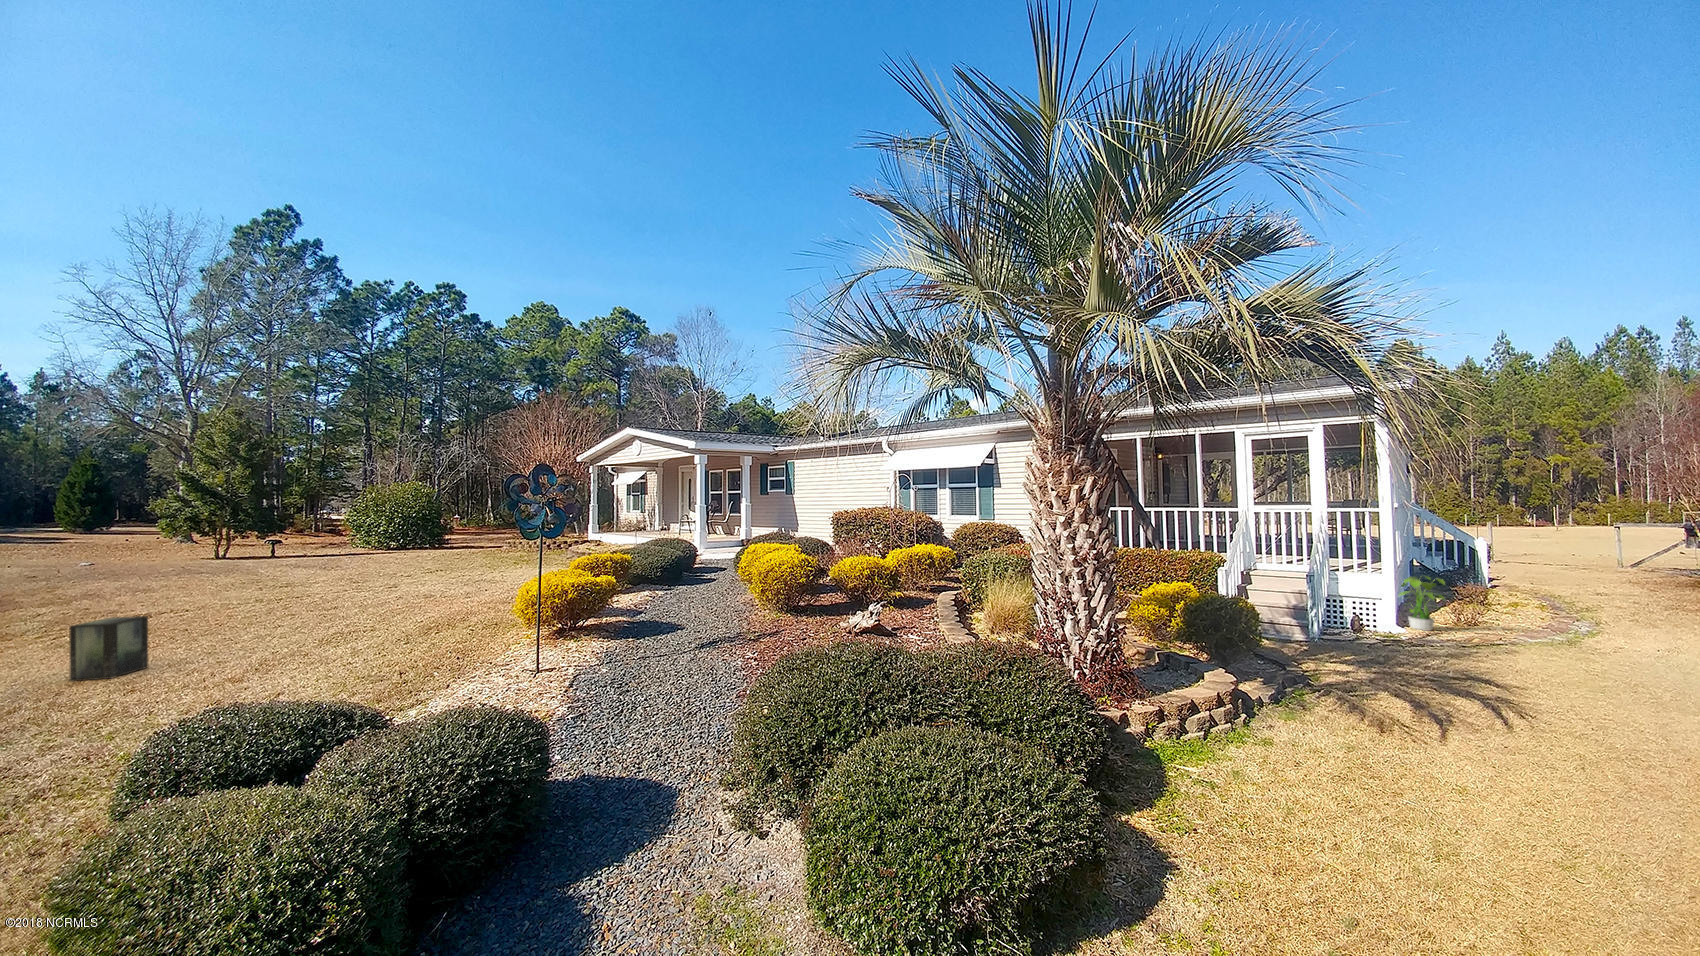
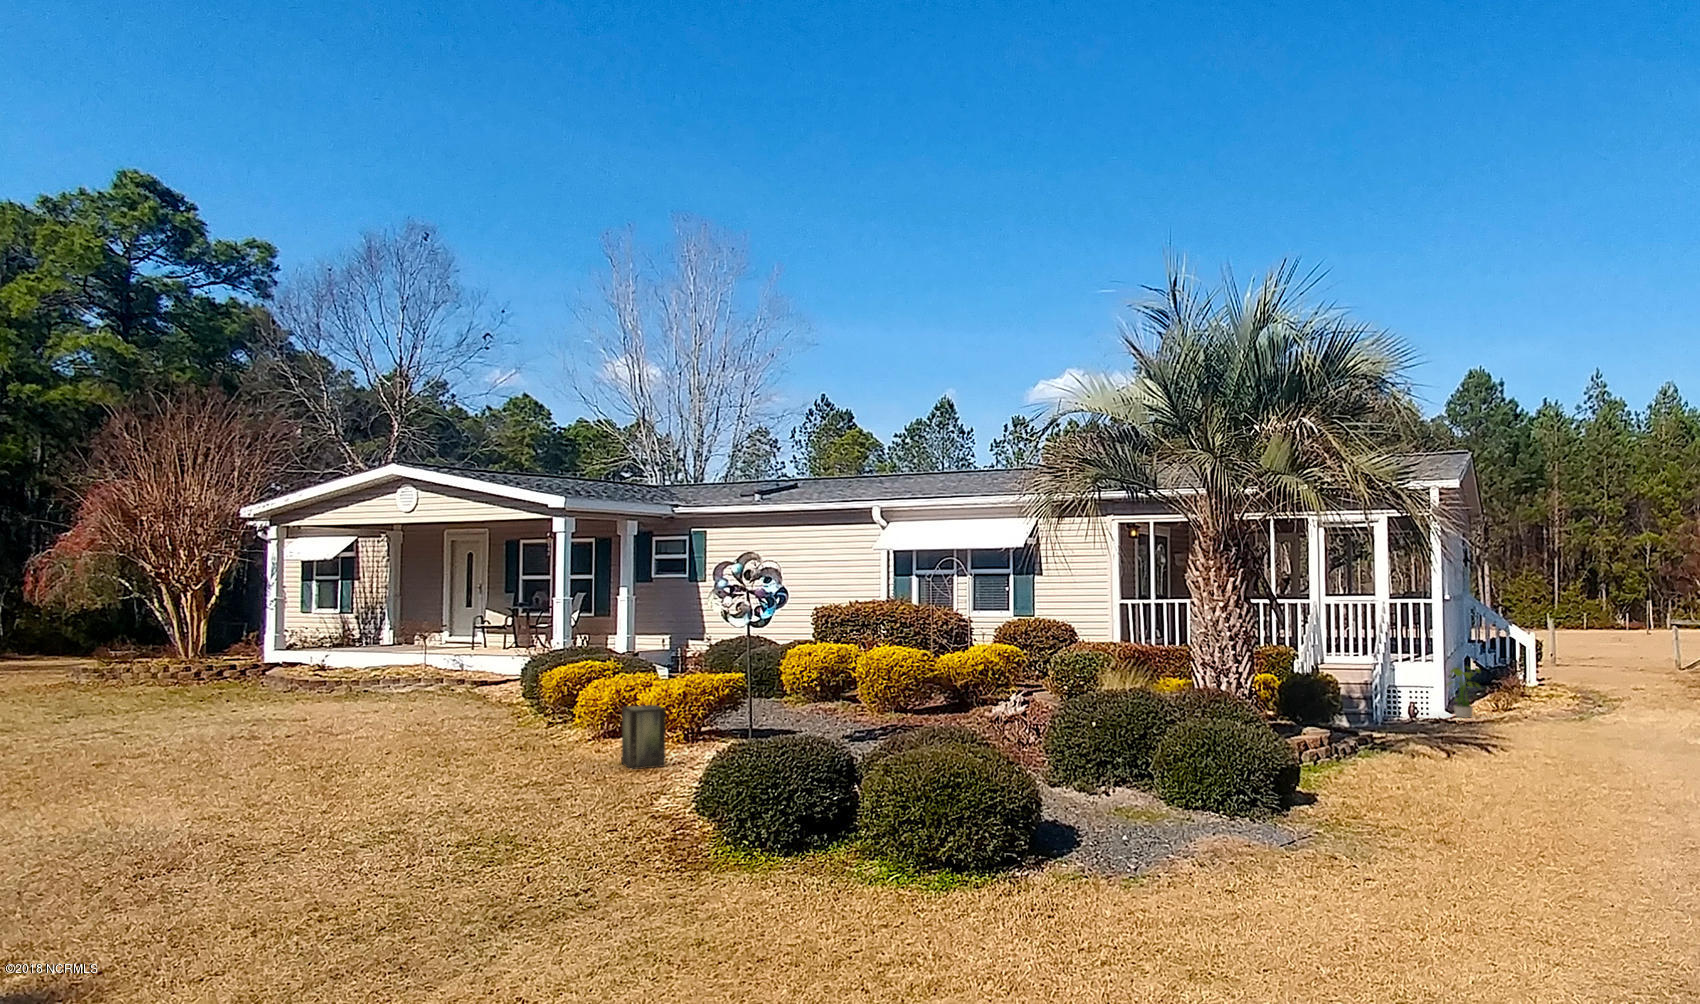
storage box: present [69,616,148,681] -> present [621,705,666,769]

